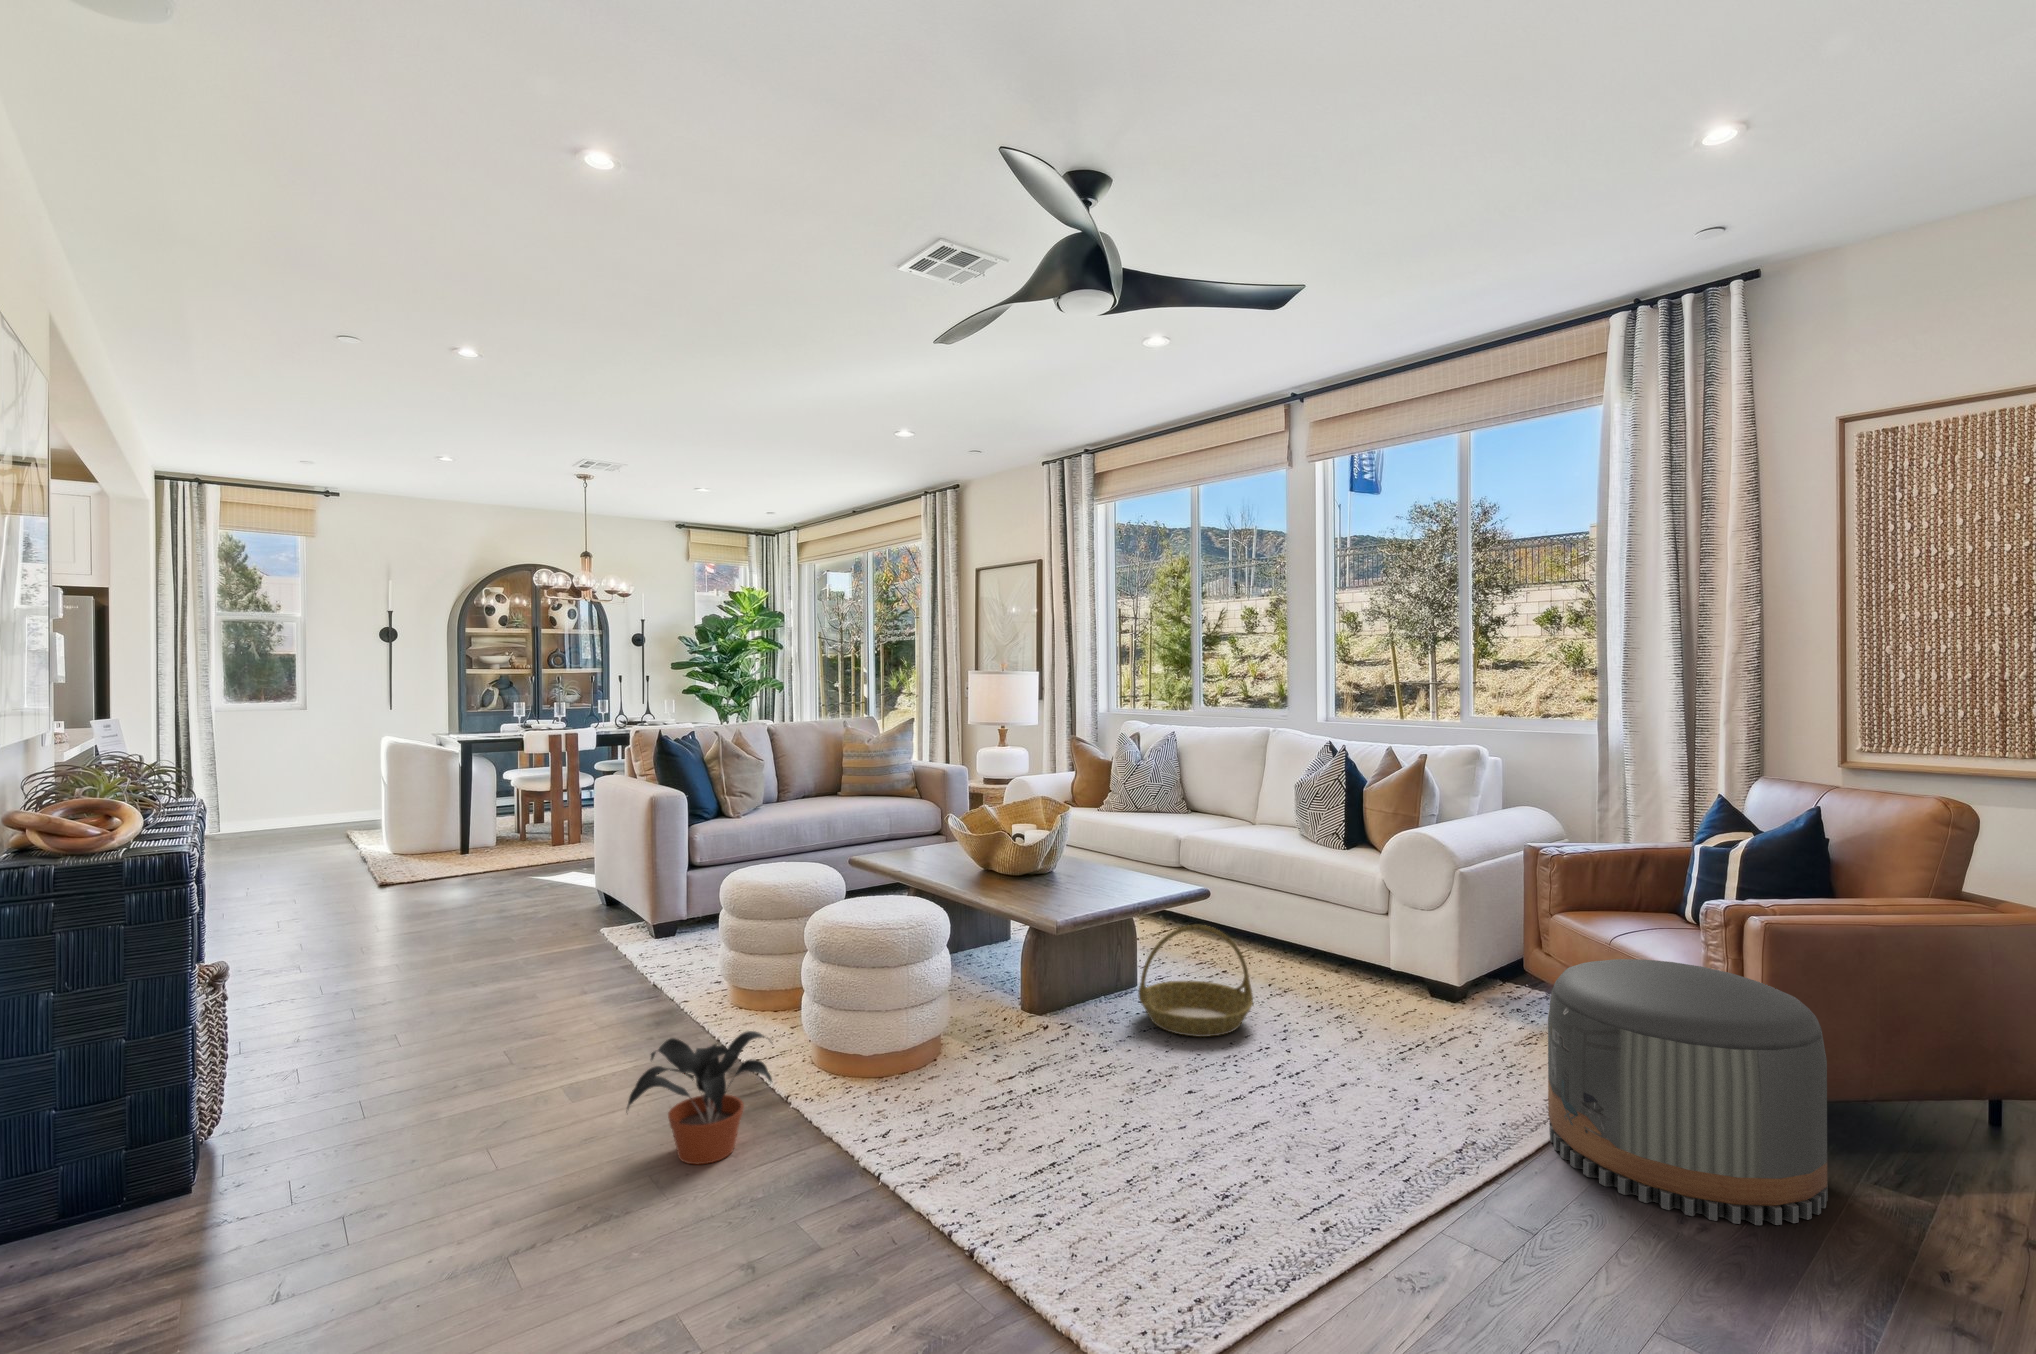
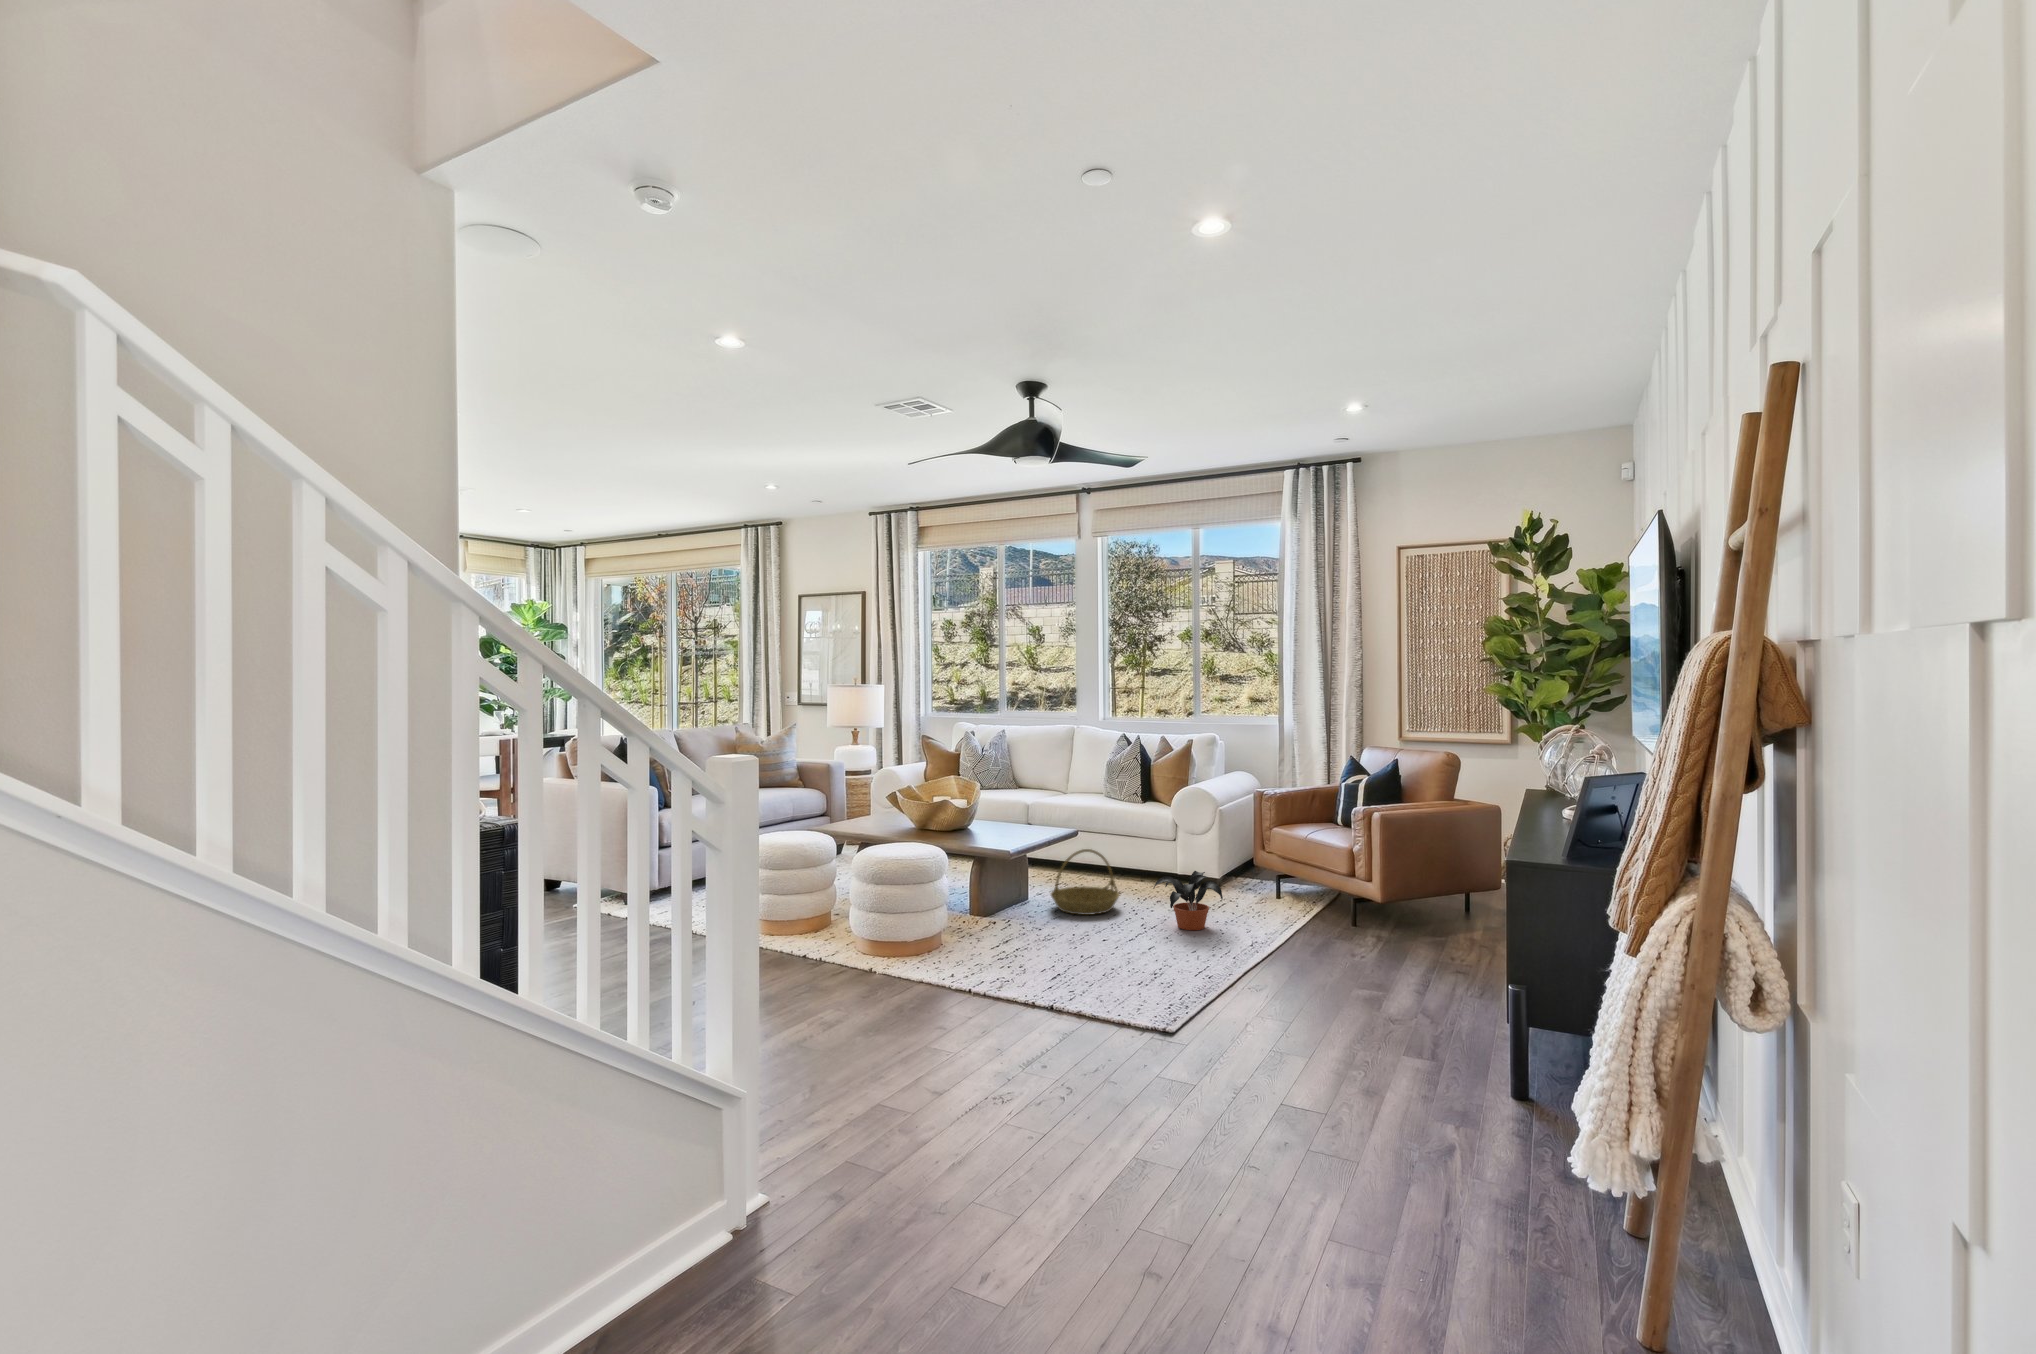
pouf: present [1548,959,1828,1225] -> none [1289,841,1407,950]
potted plant: present [627,1031,772,1164] -> present [1153,871,1223,930]

